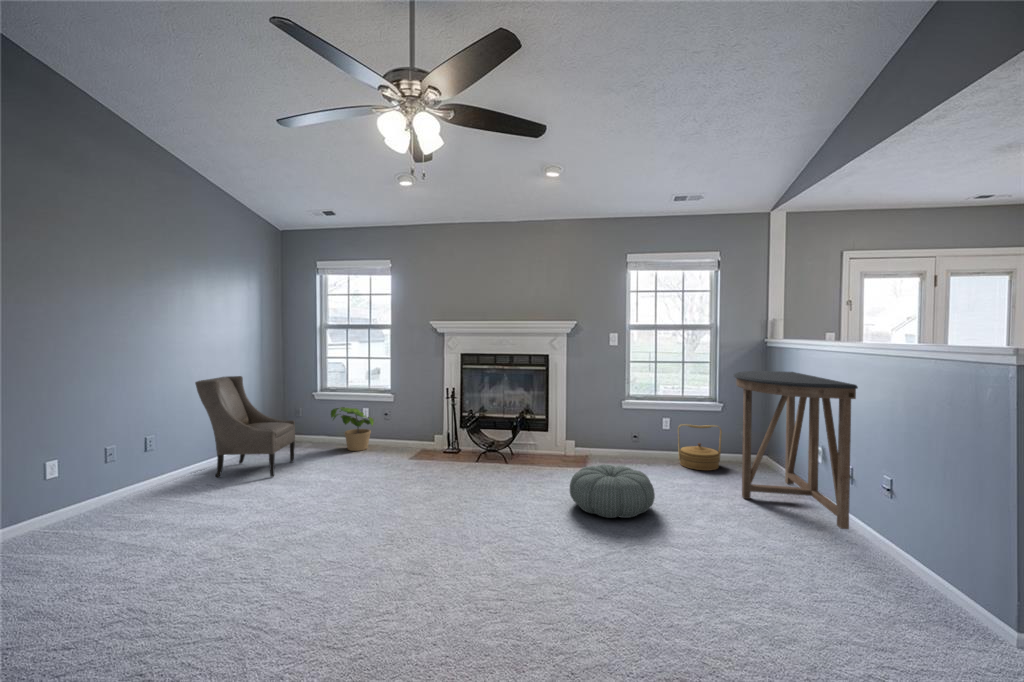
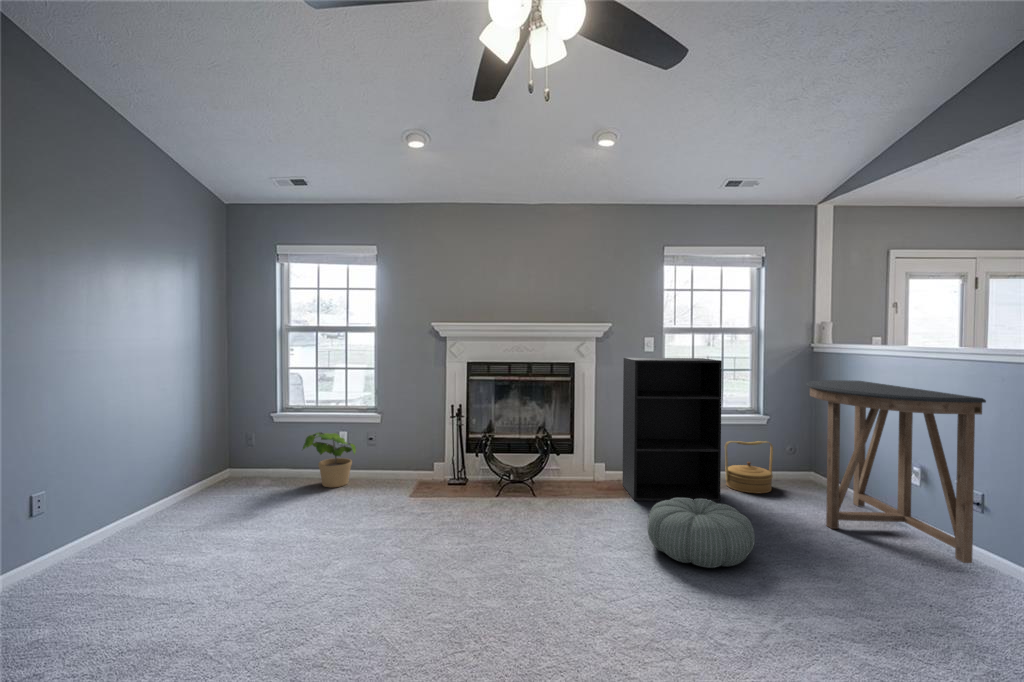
bookshelf: none [587,351,665,474] -> present [622,358,722,501]
armchair: present [195,376,295,477] -> none [122,396,259,539]

